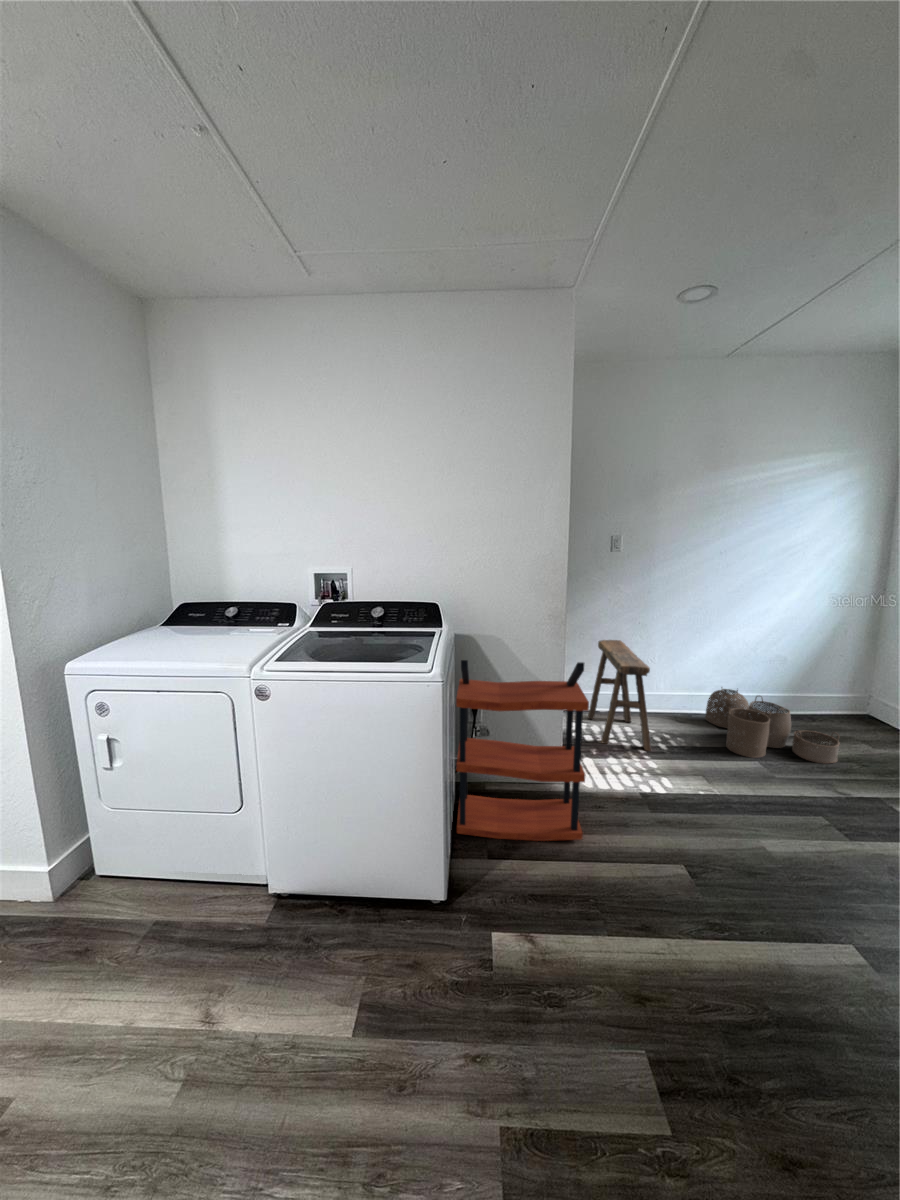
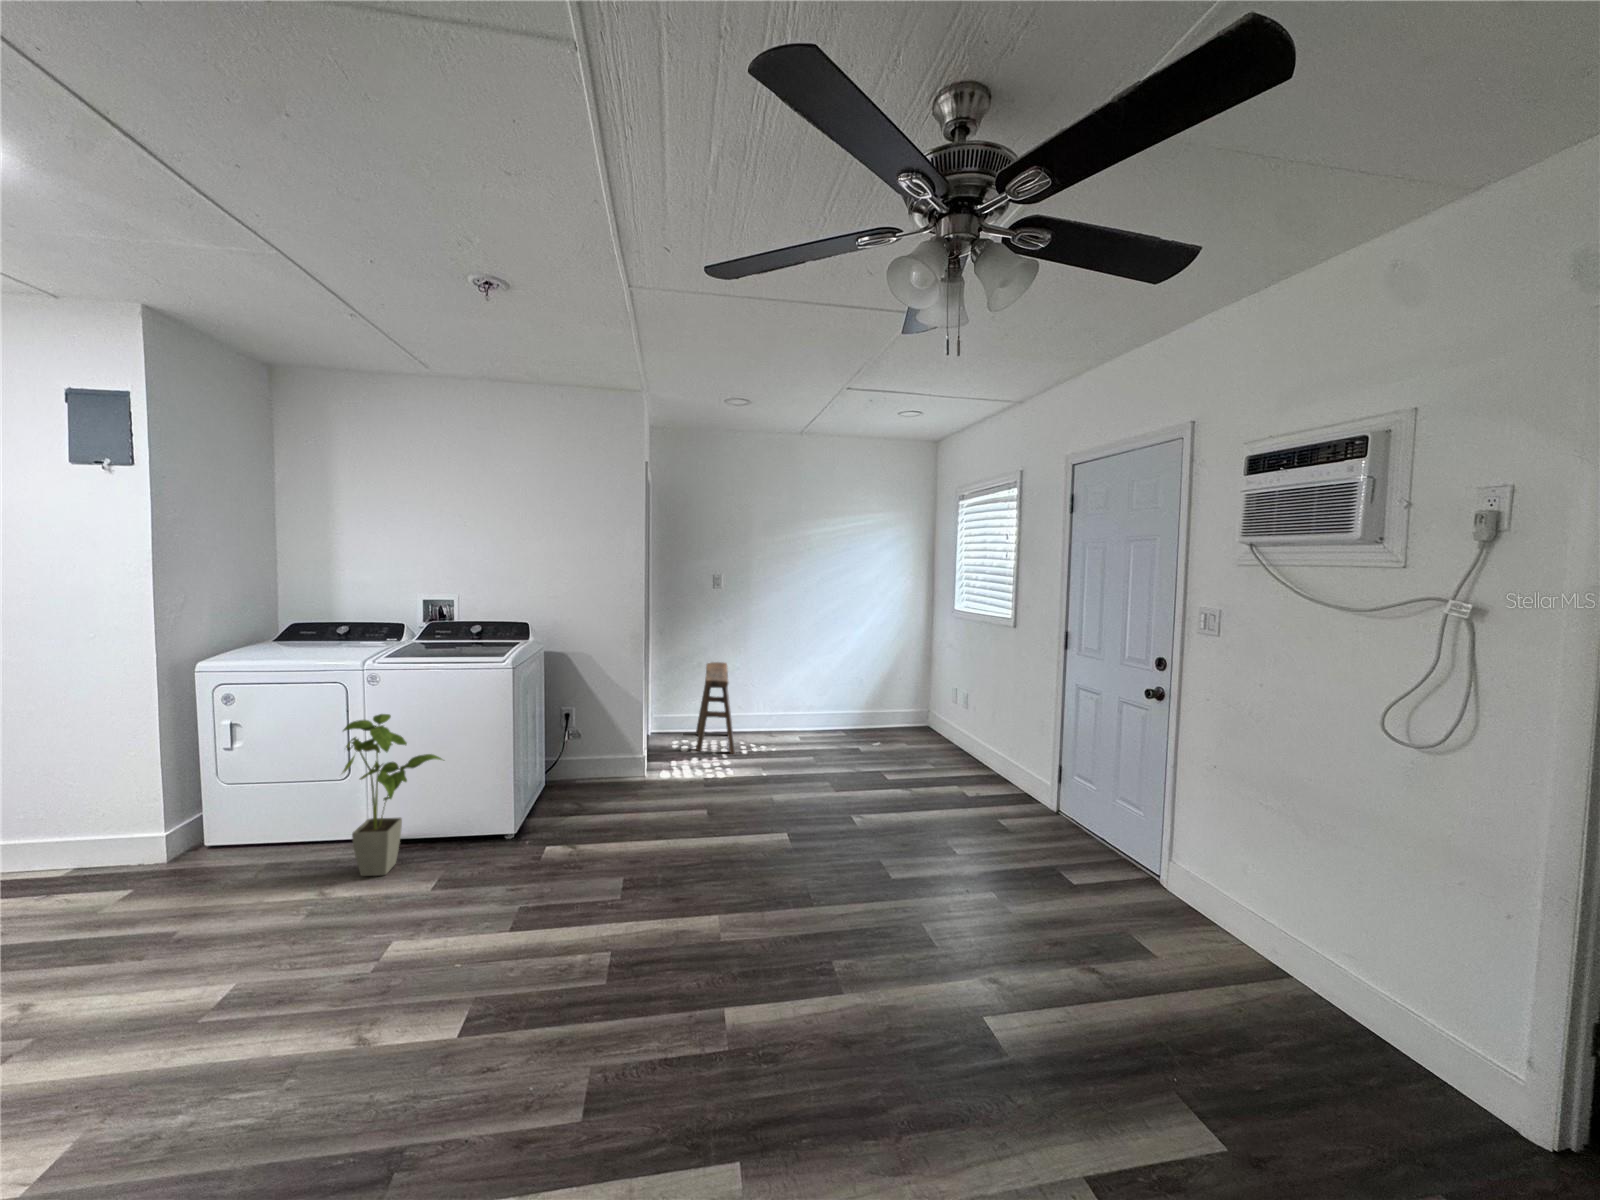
shelving unit: present [456,660,589,841] -> none [539,666,646,808]
woven basket: present [705,689,840,764] -> none [799,702,877,756]
house plant: none [209,747,353,974] -> present [343,714,442,876]

